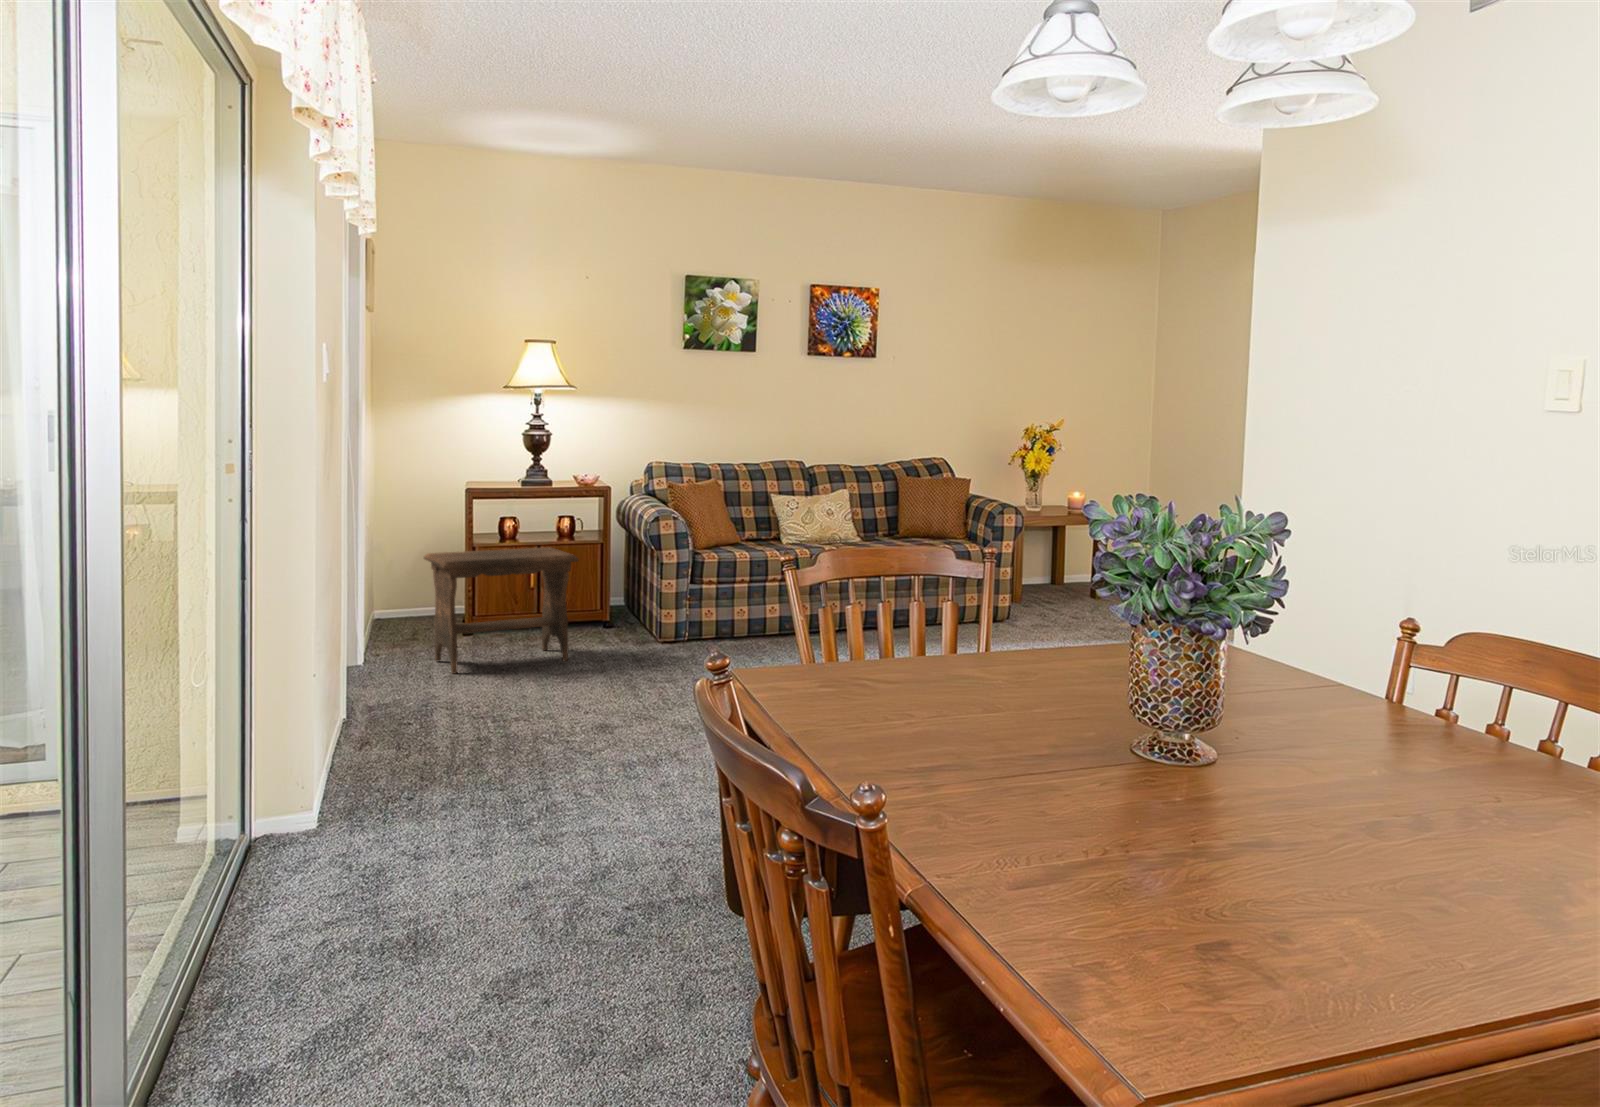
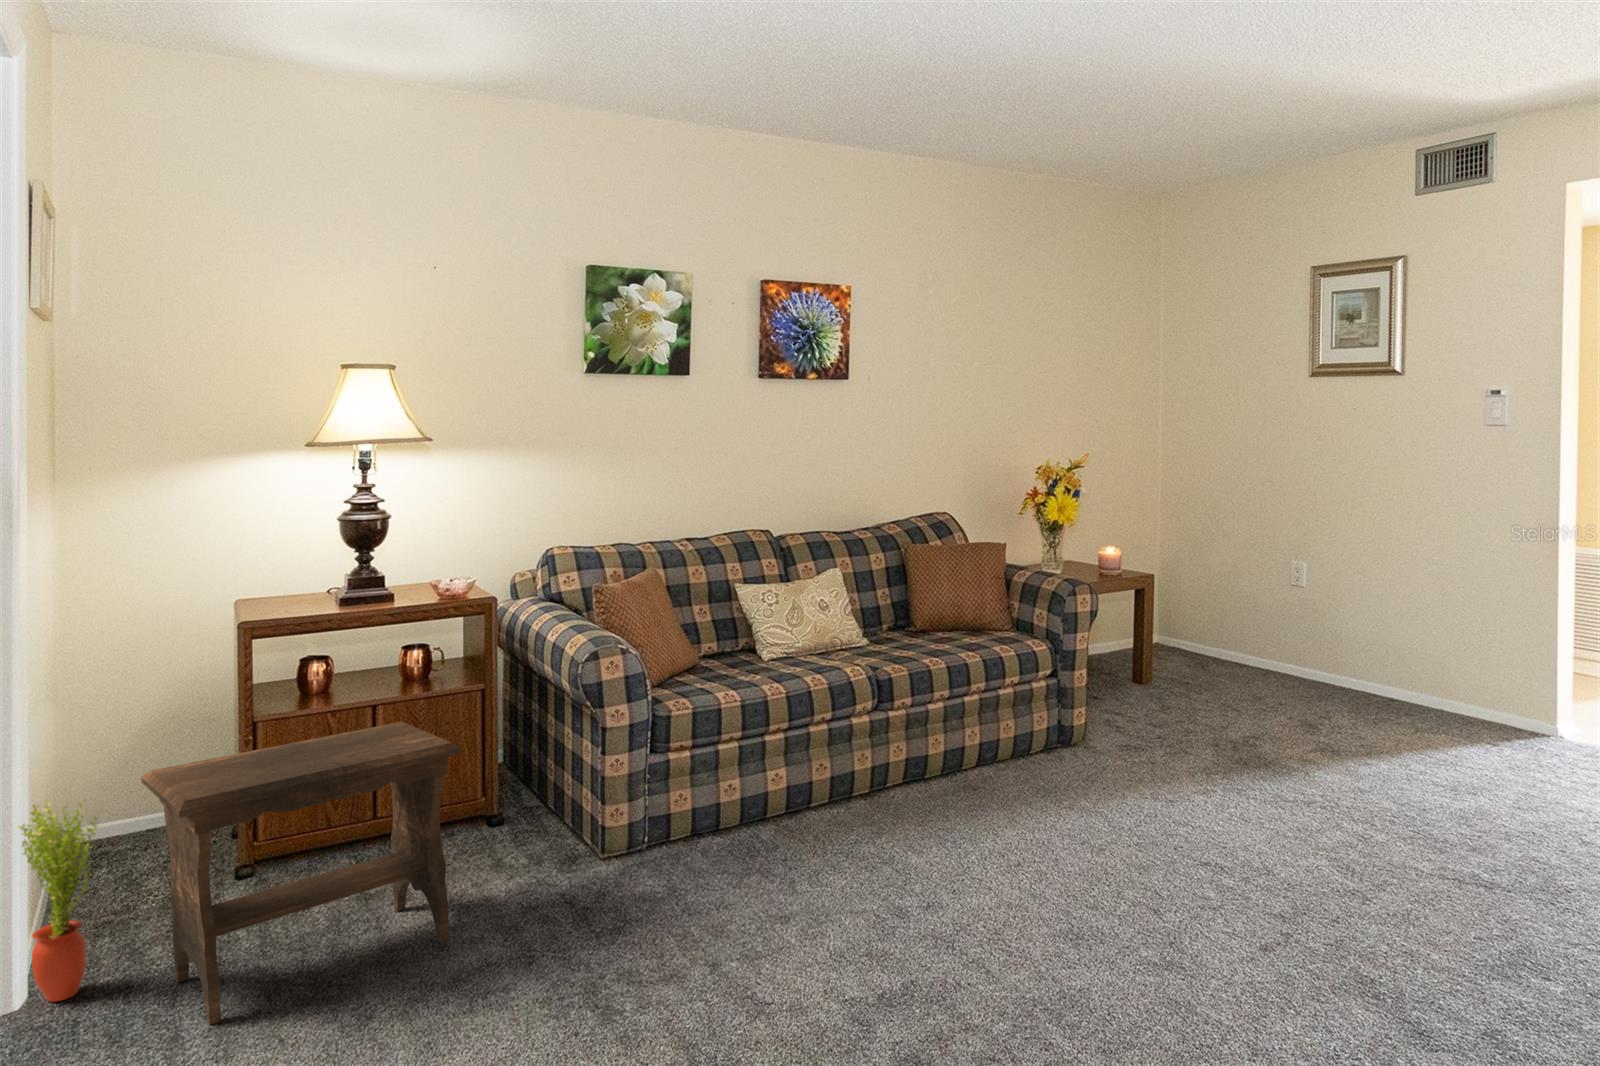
potted plant: none [369,563,404,662] -> present [18,800,98,1002]

